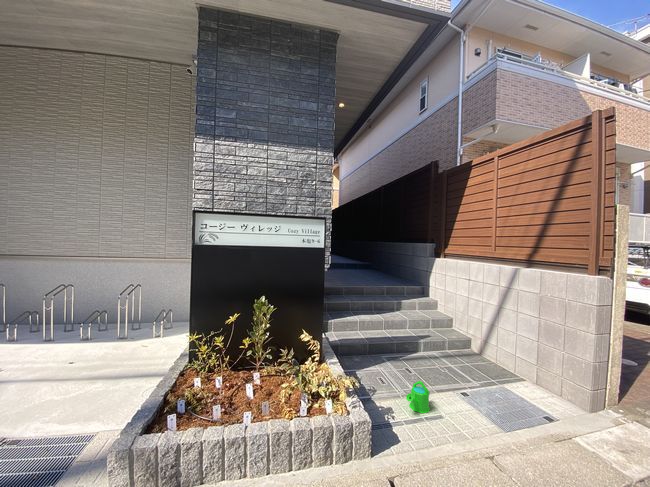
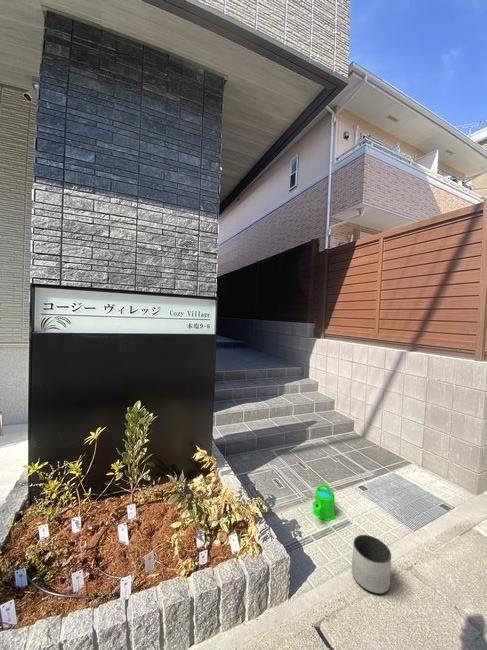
planter: none [431,420,464,466] -> present [352,535,391,593]

